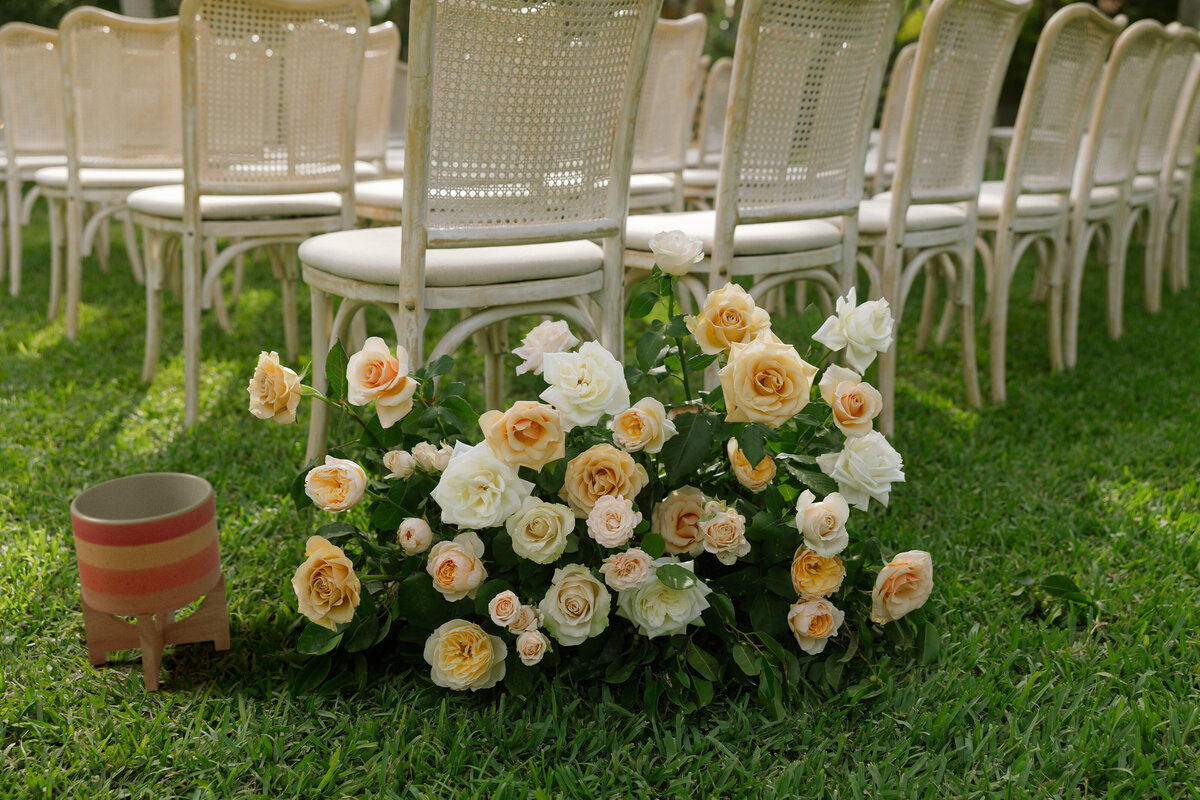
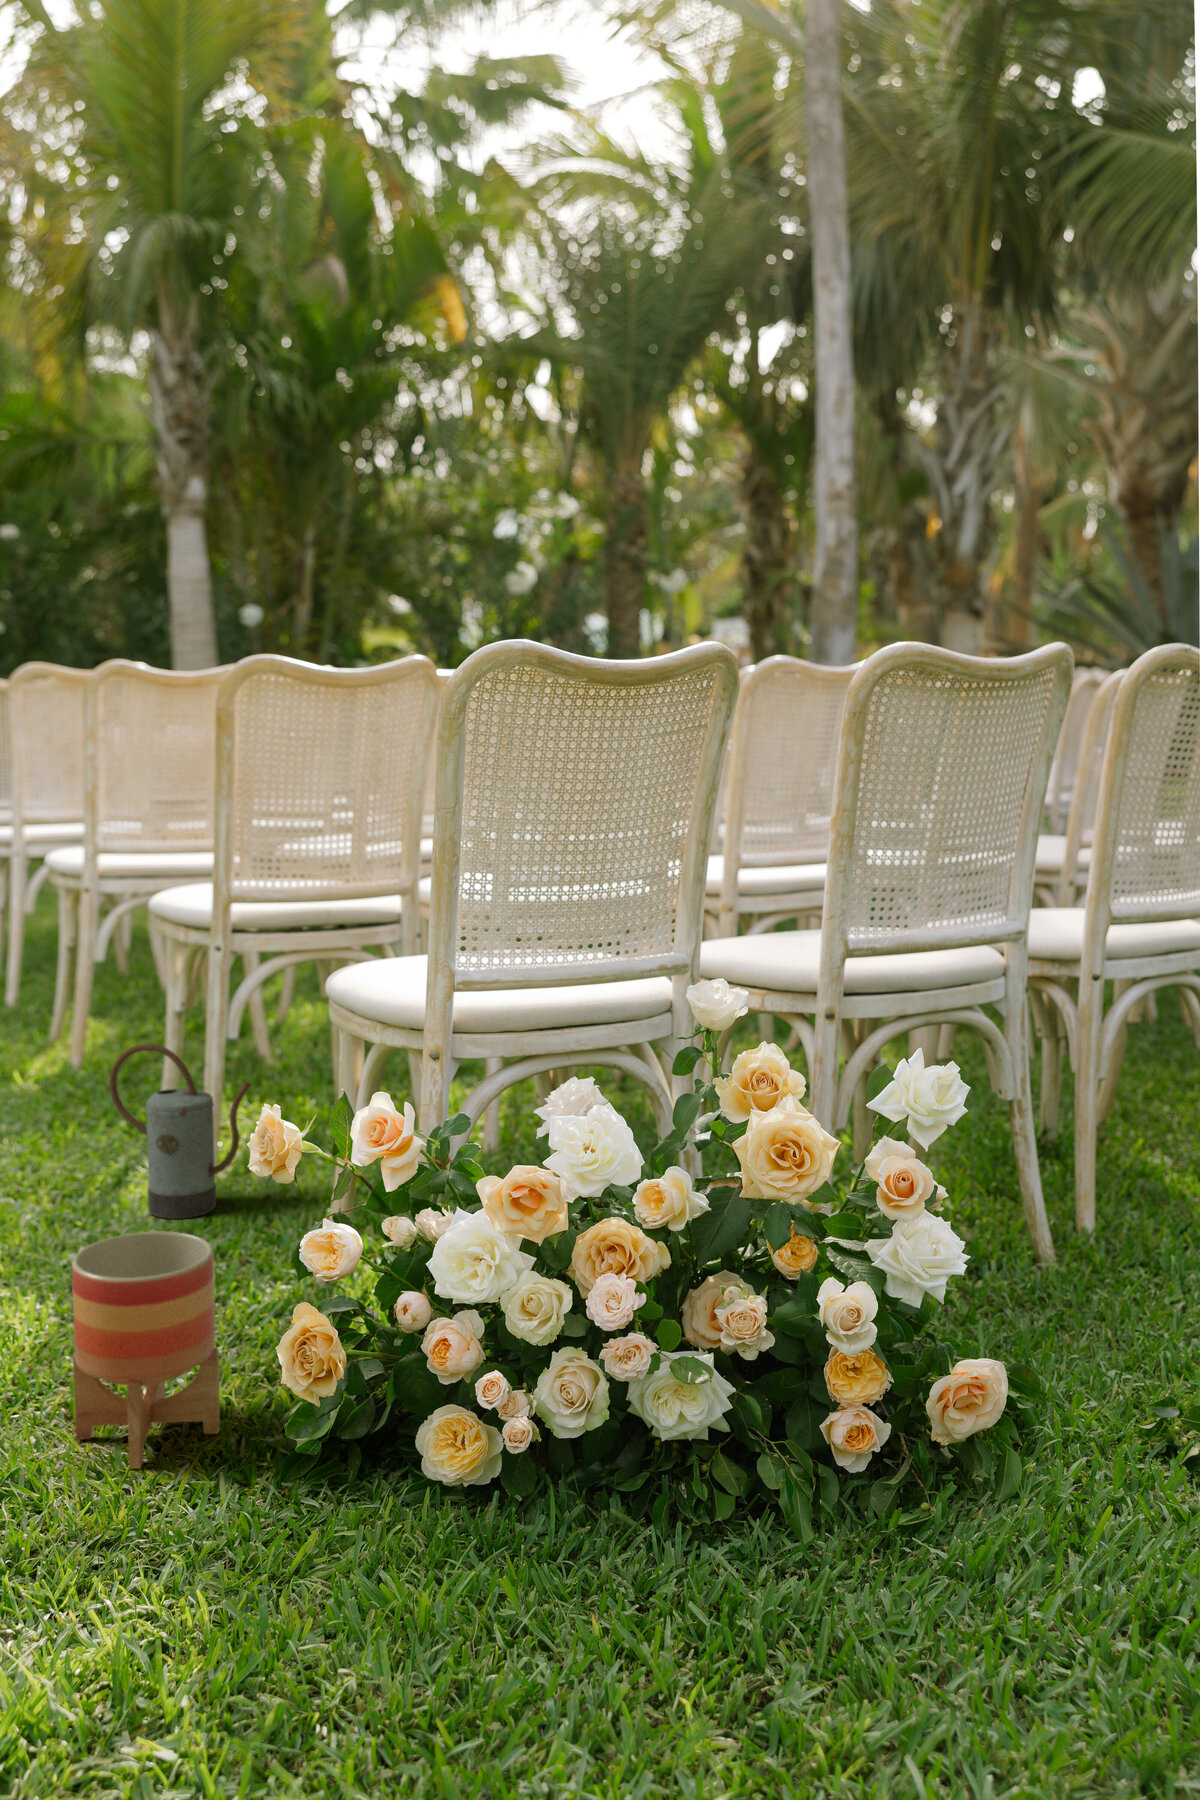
watering can: none [99,311,229,457] -> present [109,1044,252,1219]

